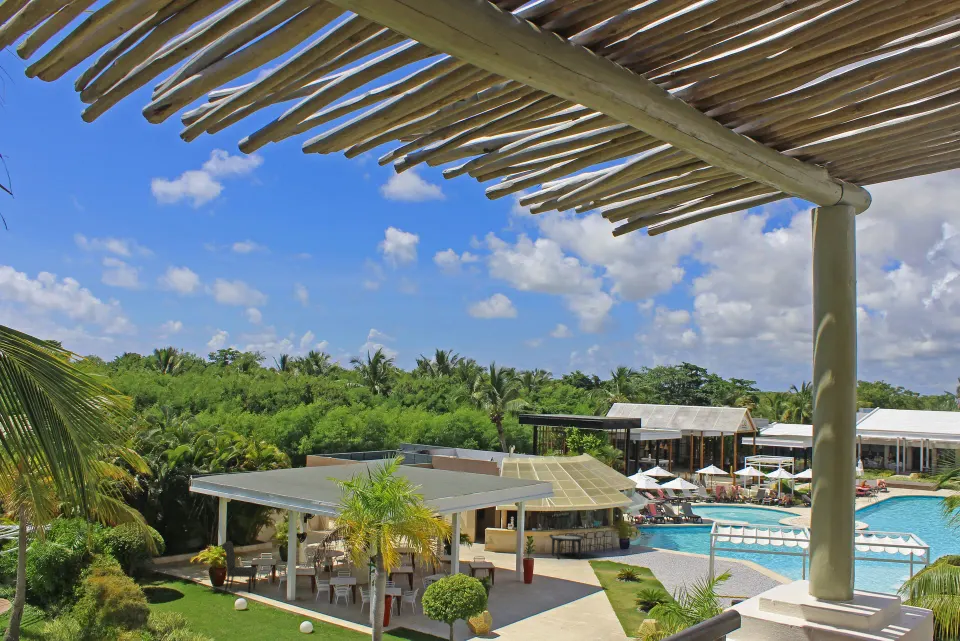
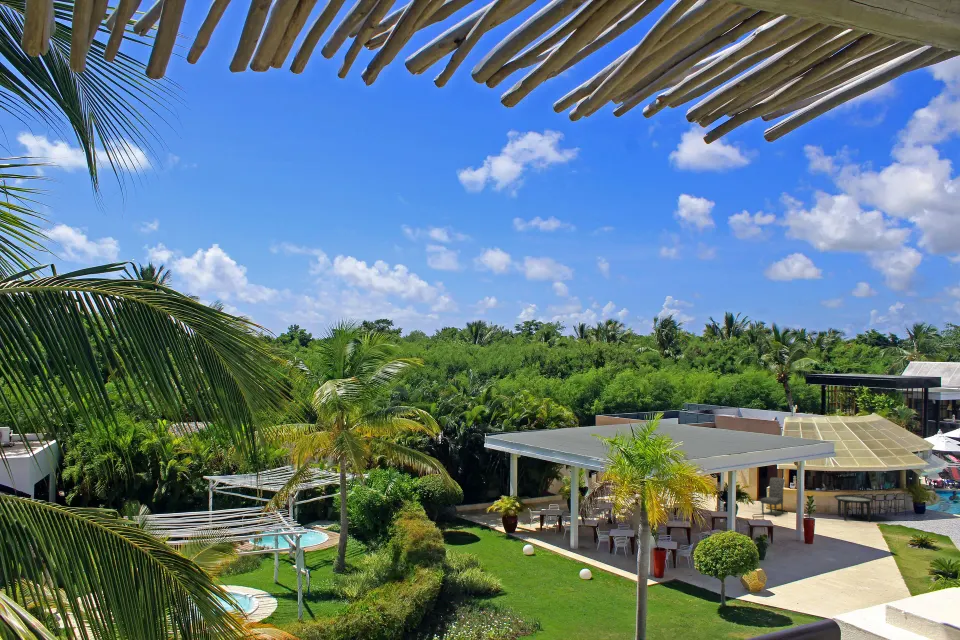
chair: present [222,541,257,592] -> present [761,477,785,516]

